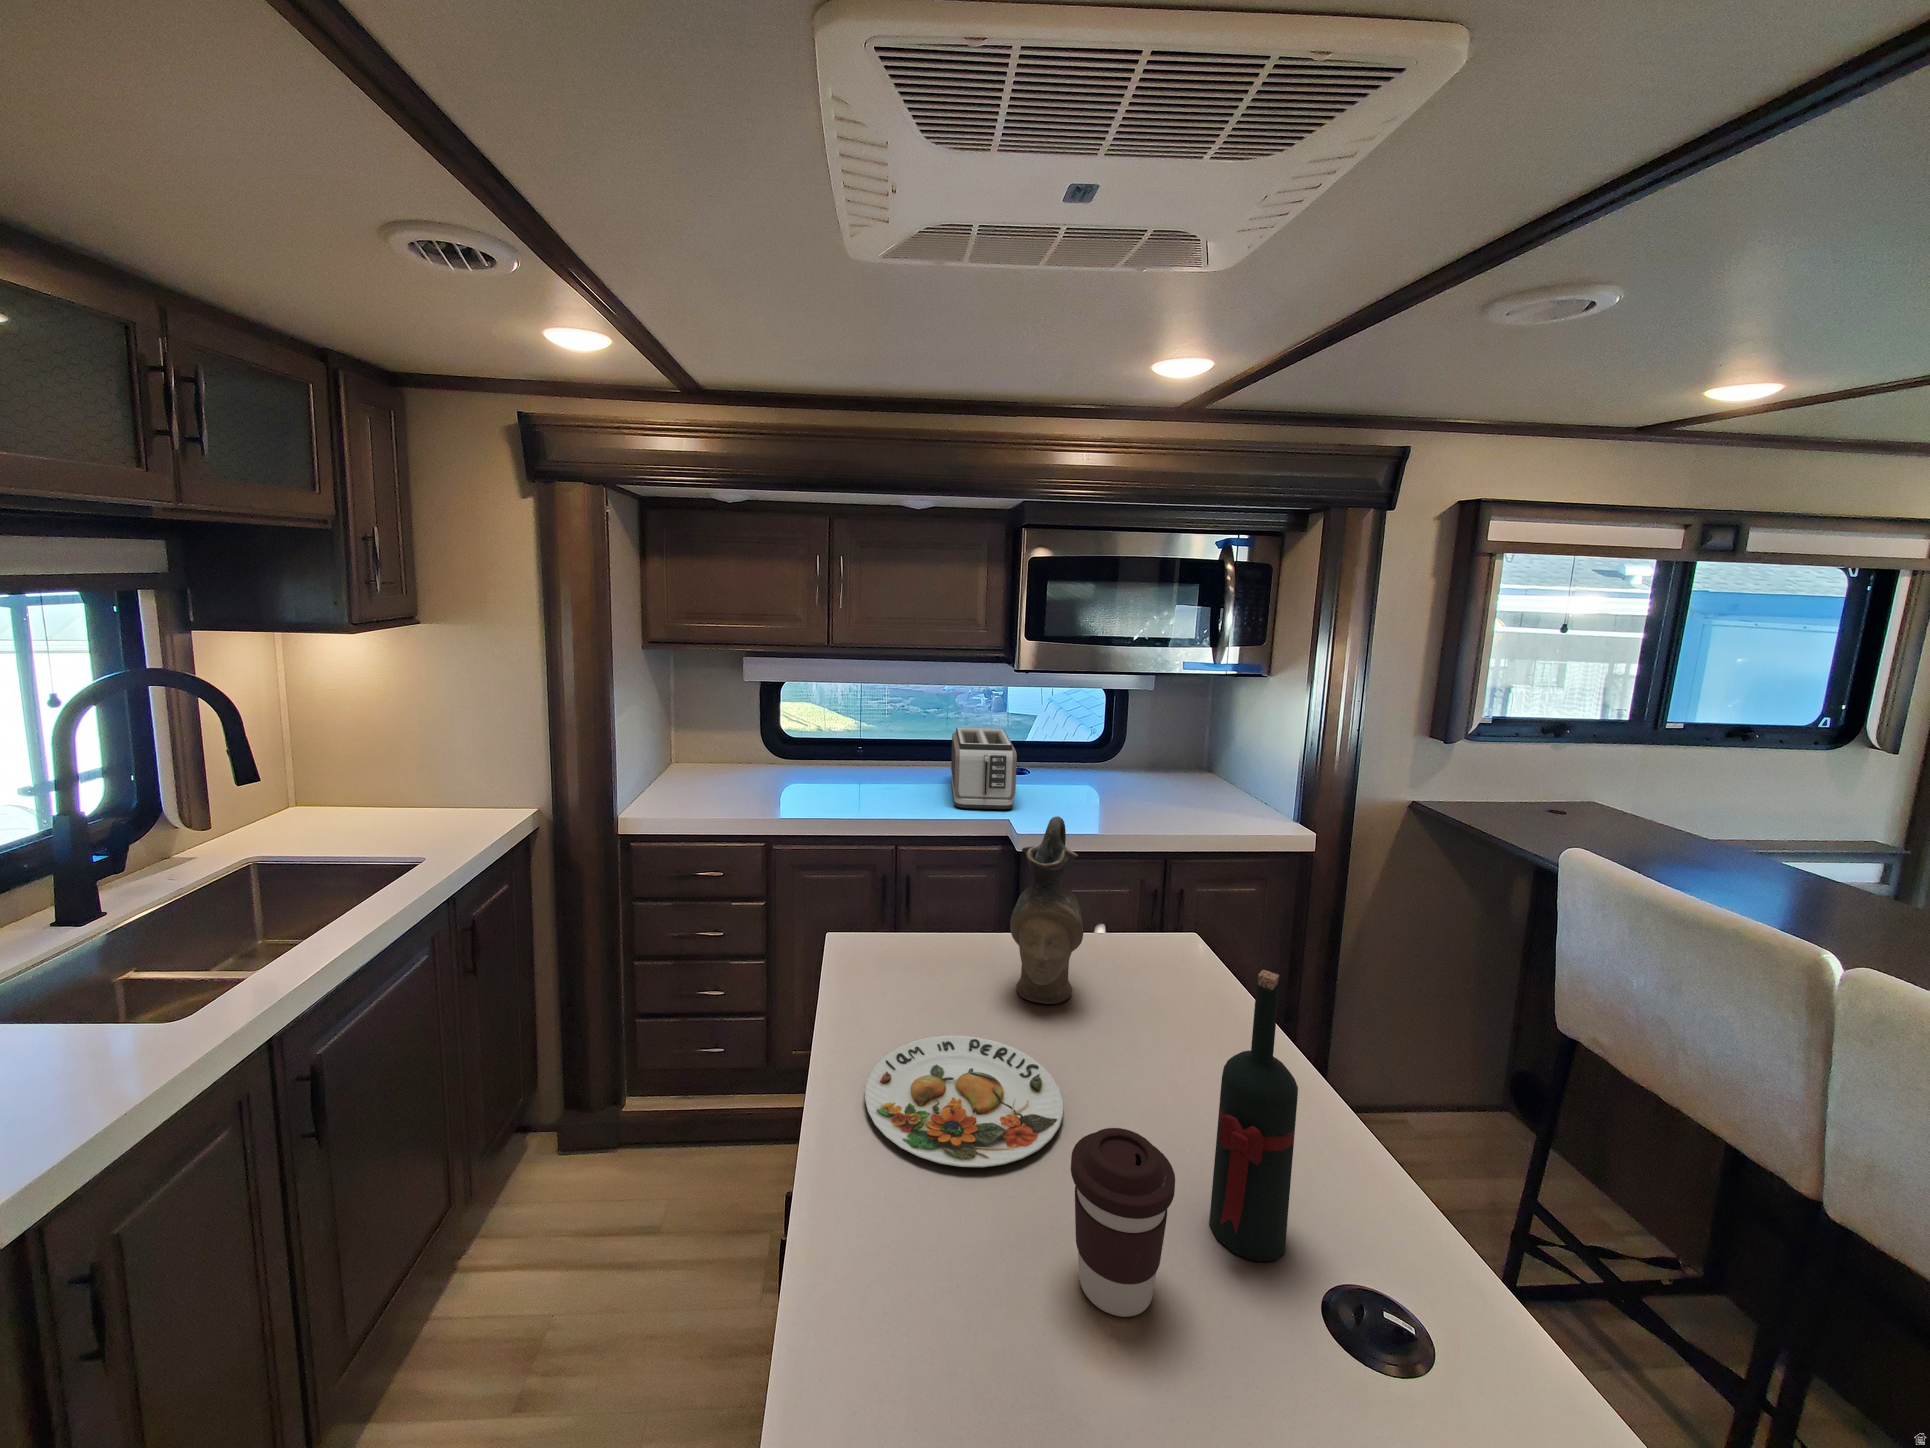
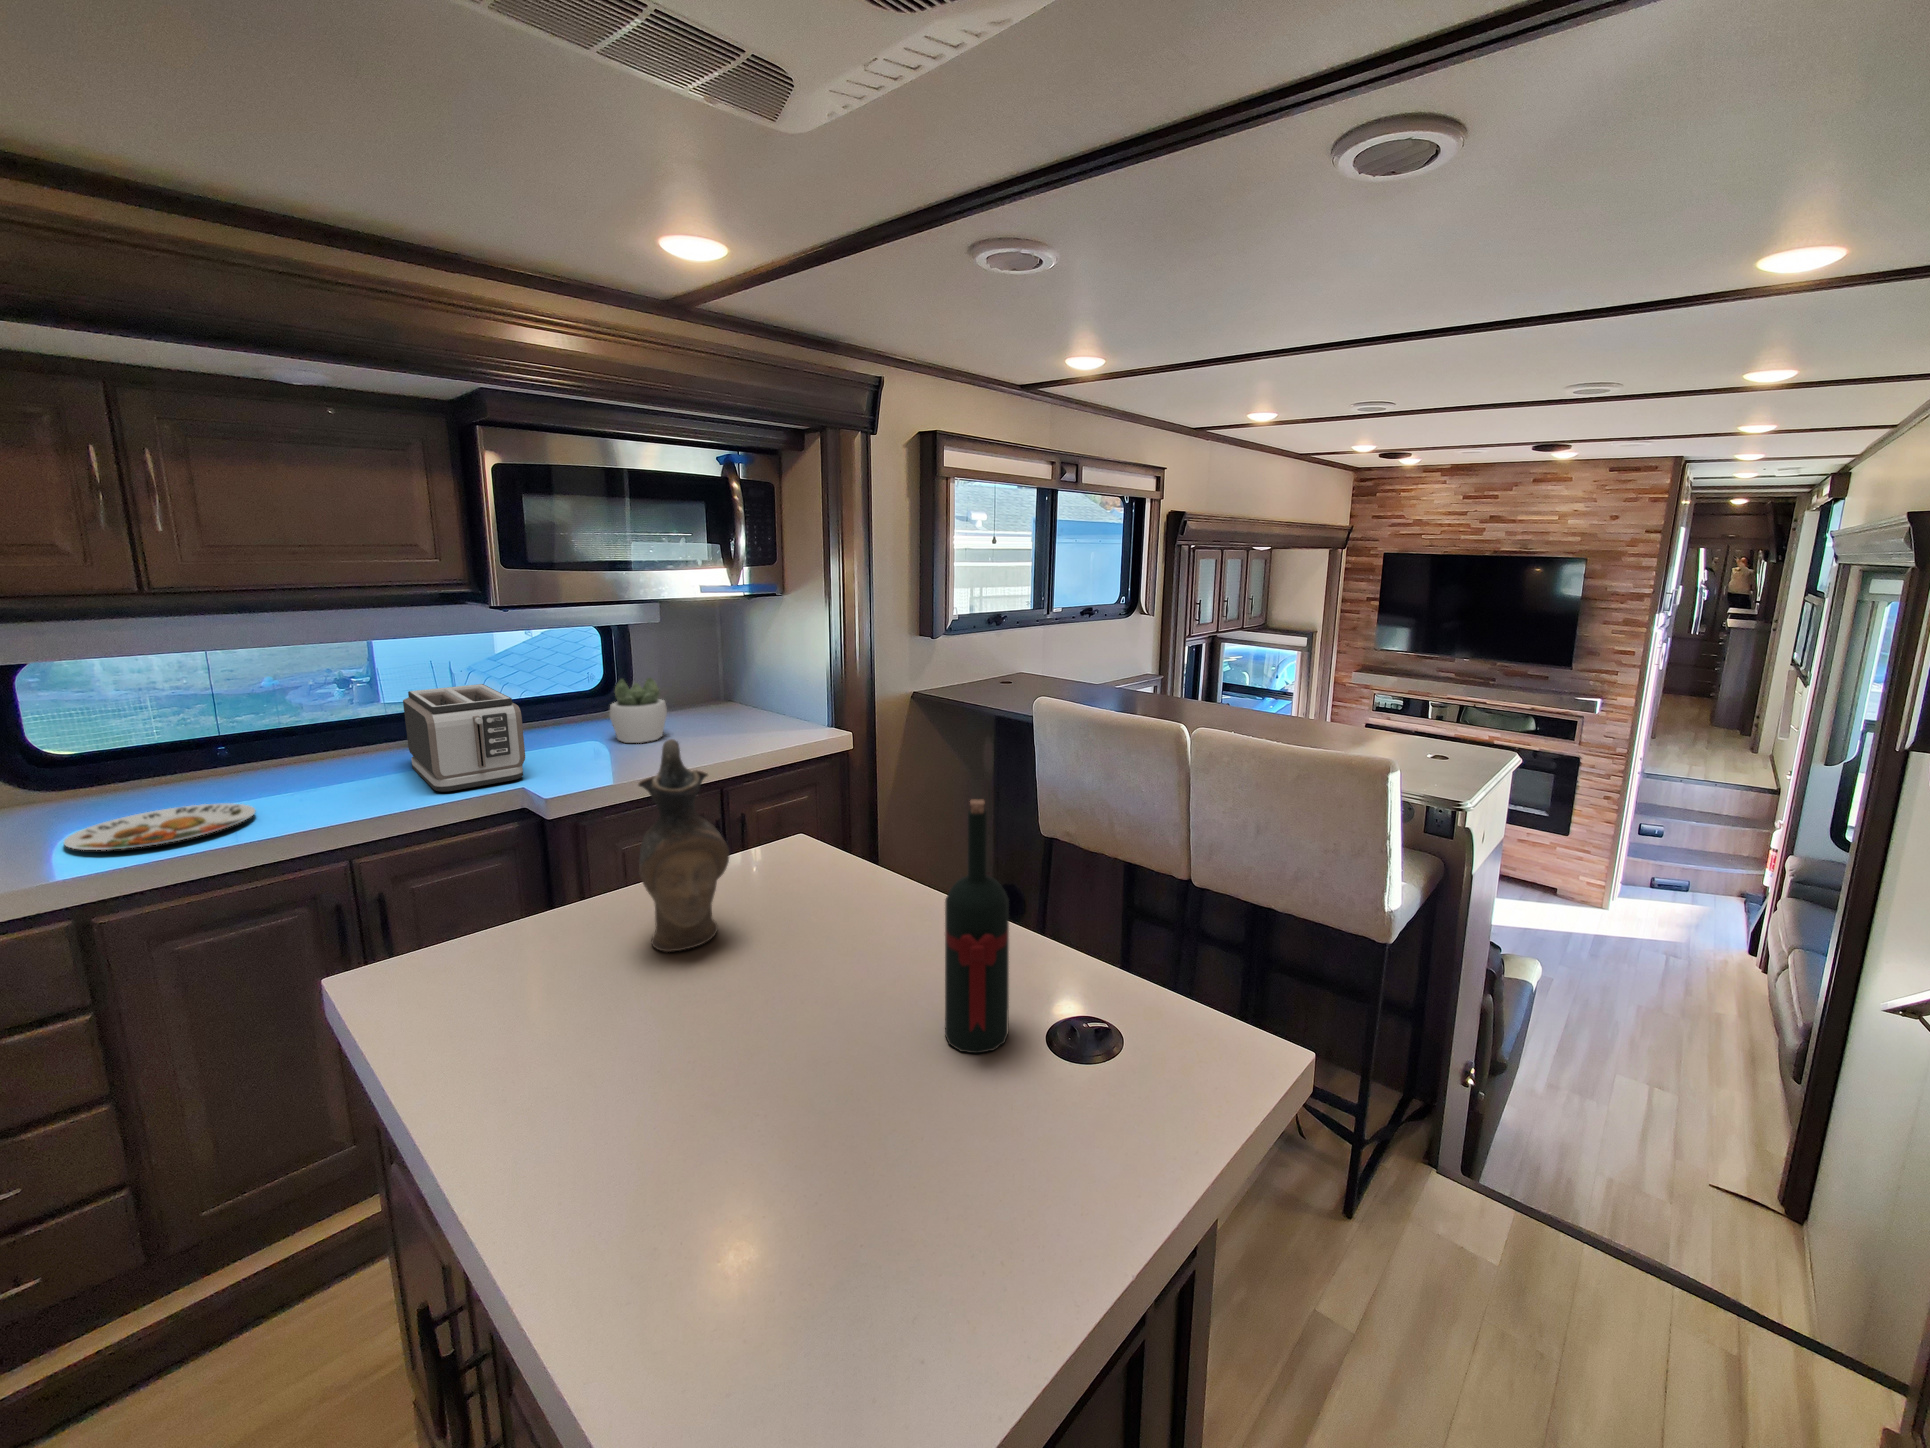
succulent plant: none [1091,739,1138,798] -> present [609,678,667,743]
plate: present [865,1035,1063,1167] -> present [64,803,255,850]
coffee cup: present [1071,1128,1175,1317] -> none [858,981,958,1155]

